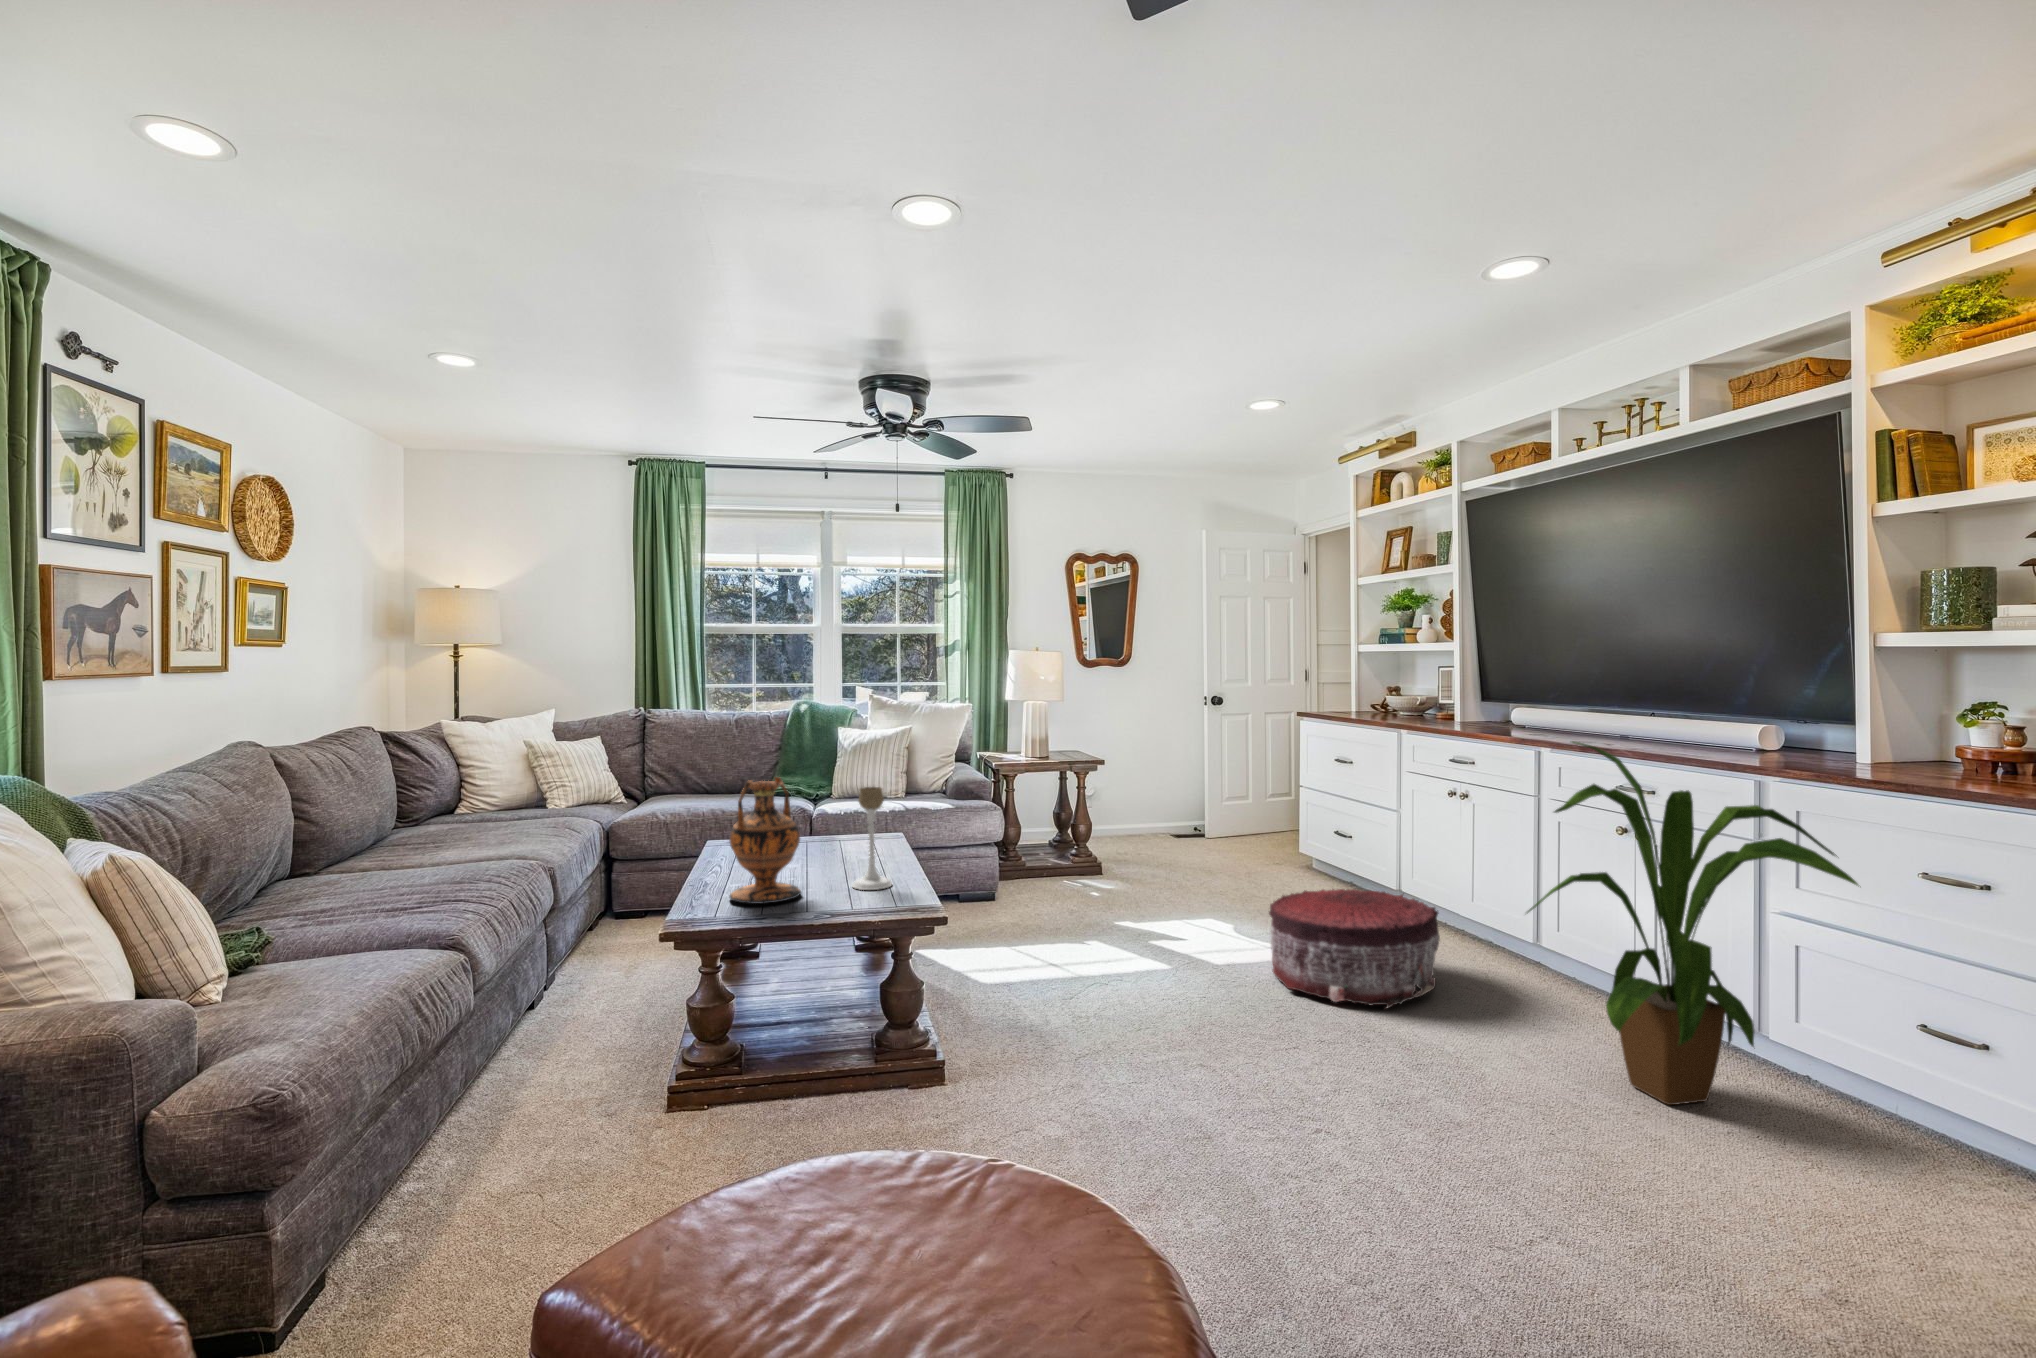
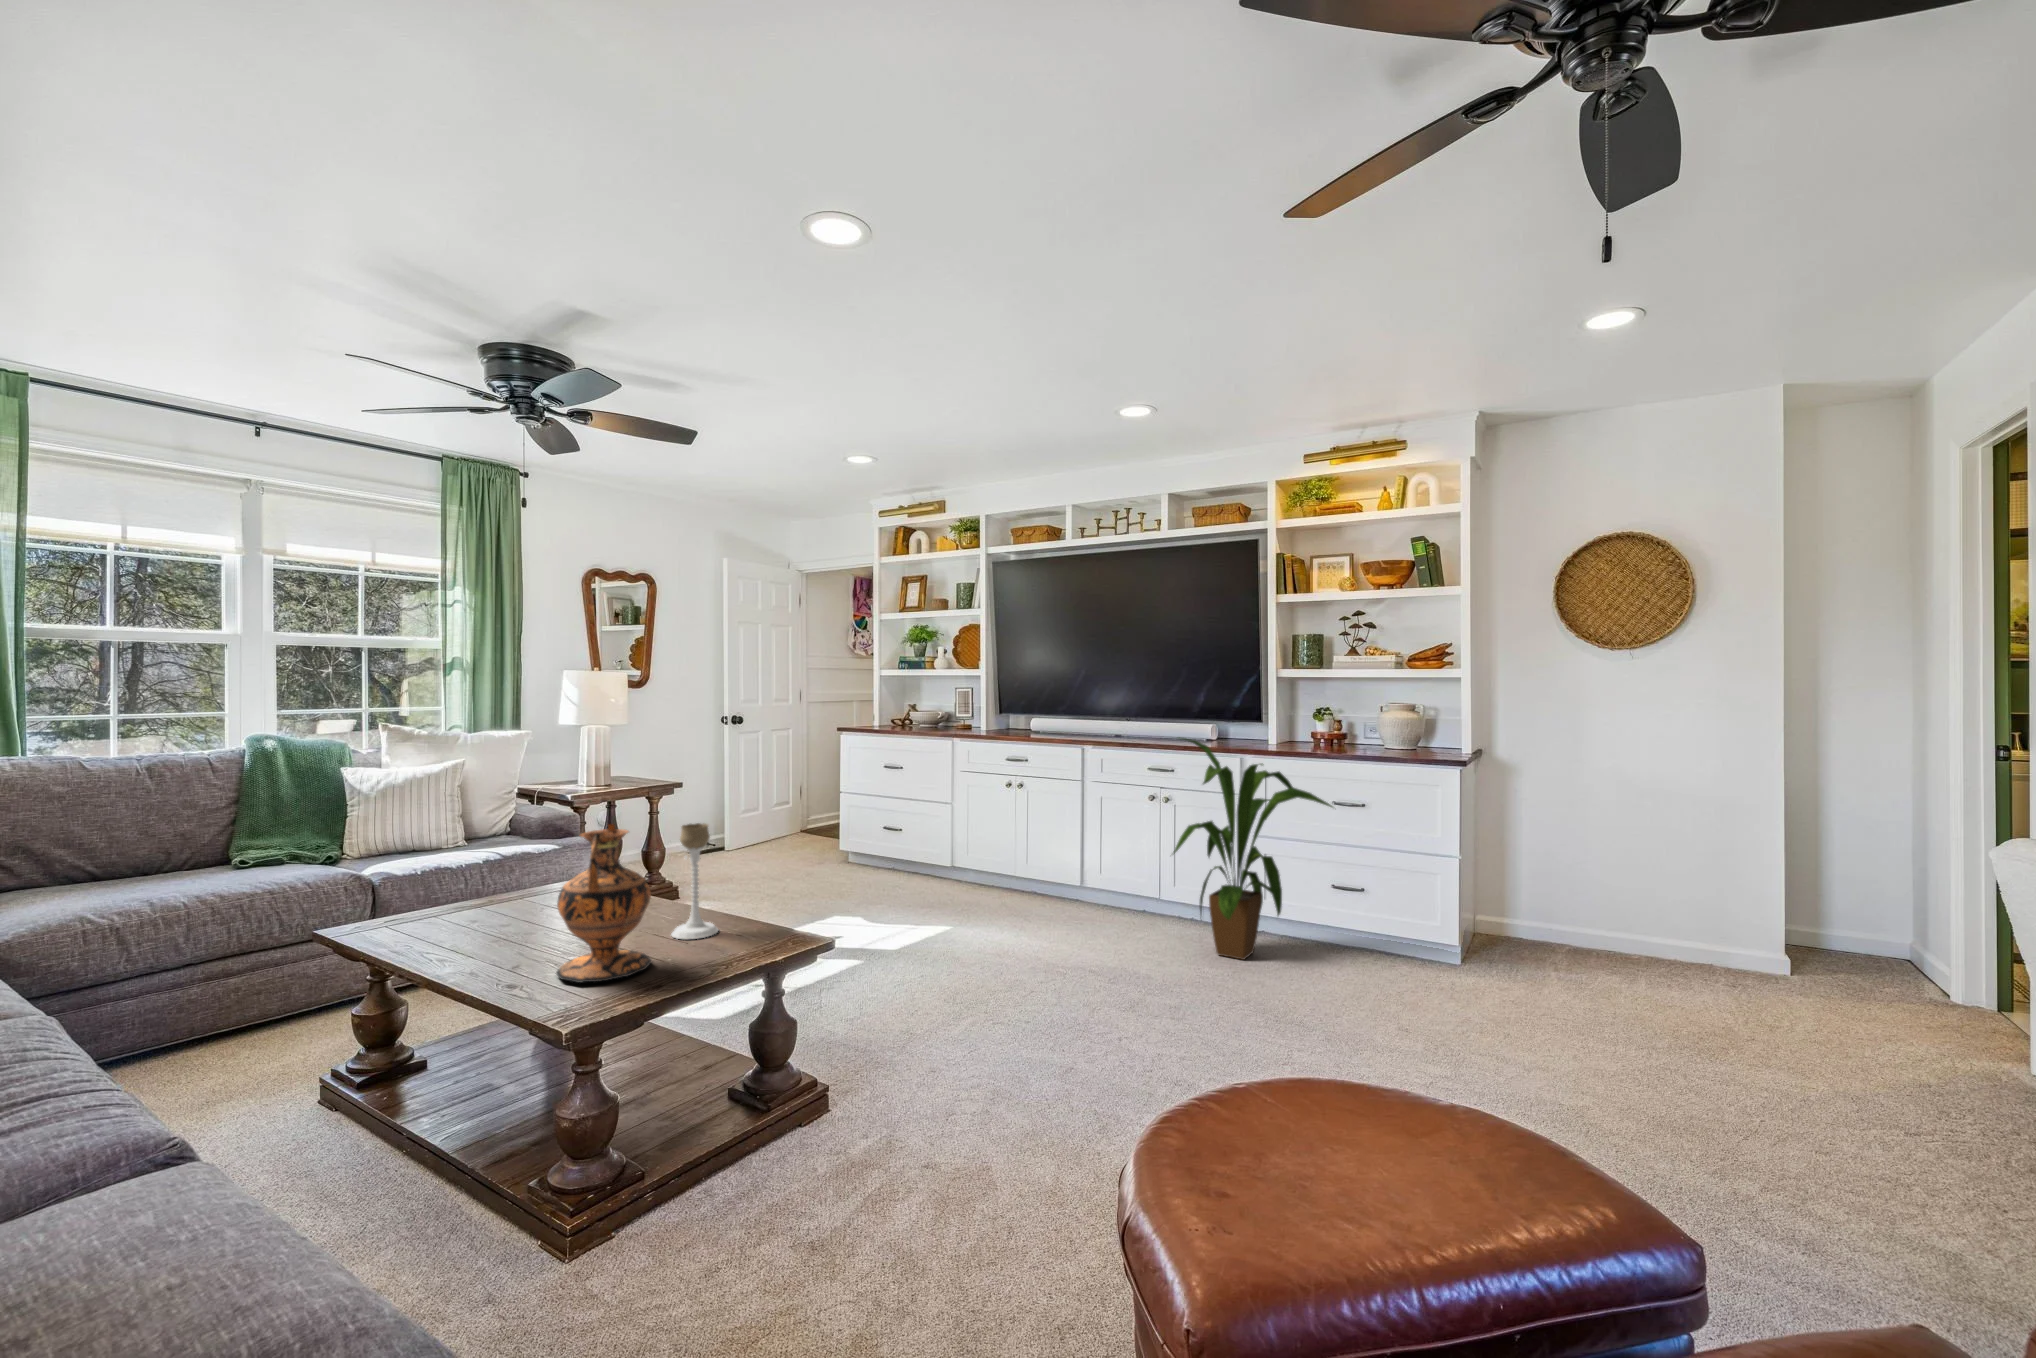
pouf: present [1269,889,1440,1008] -> none [937,862,1064,953]

